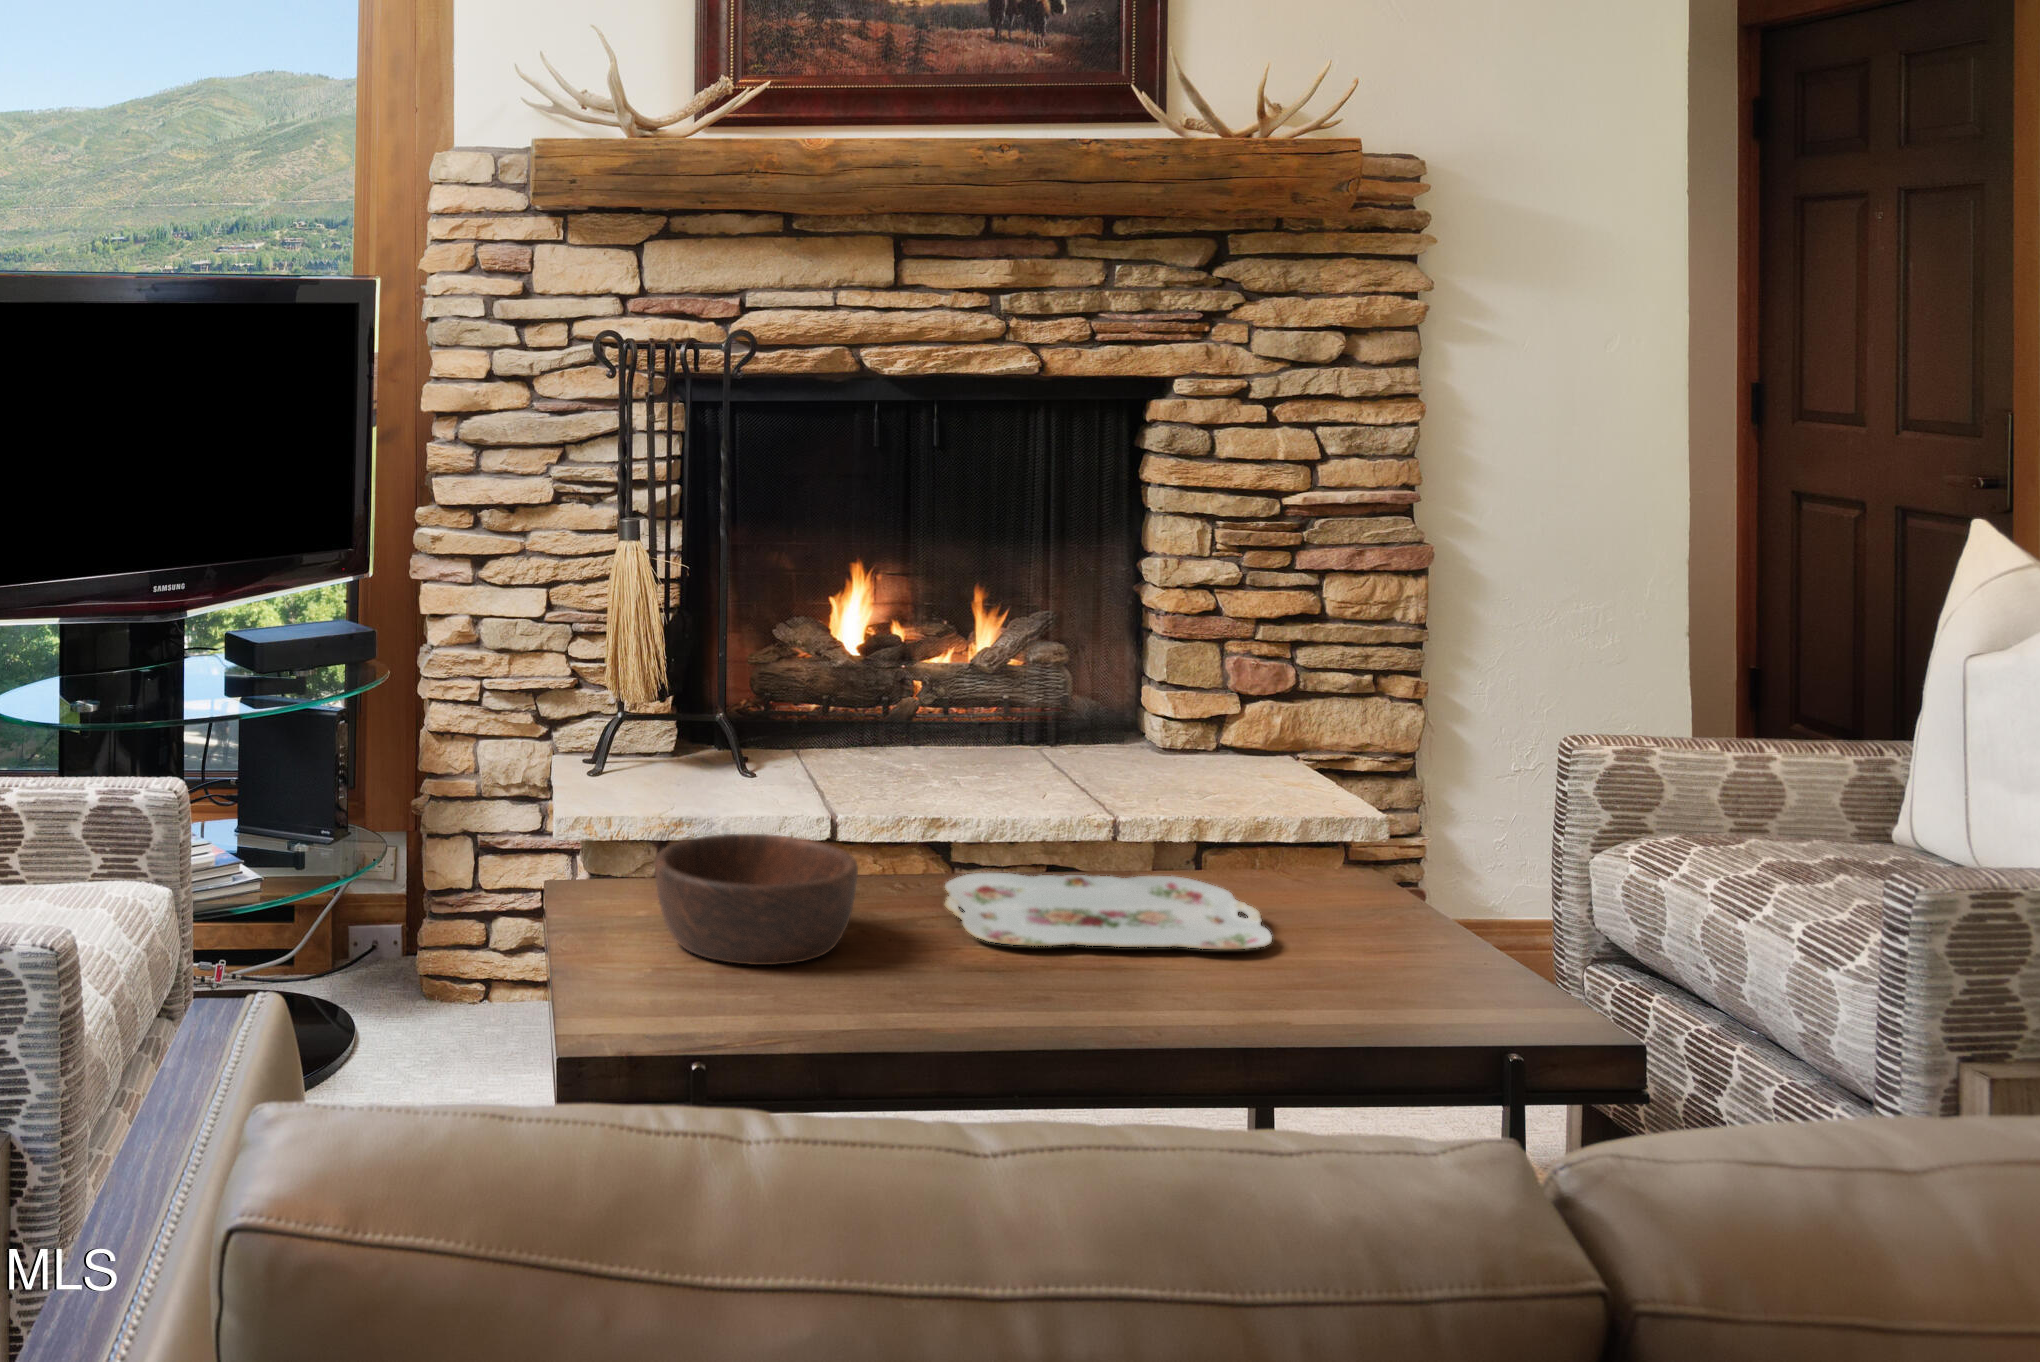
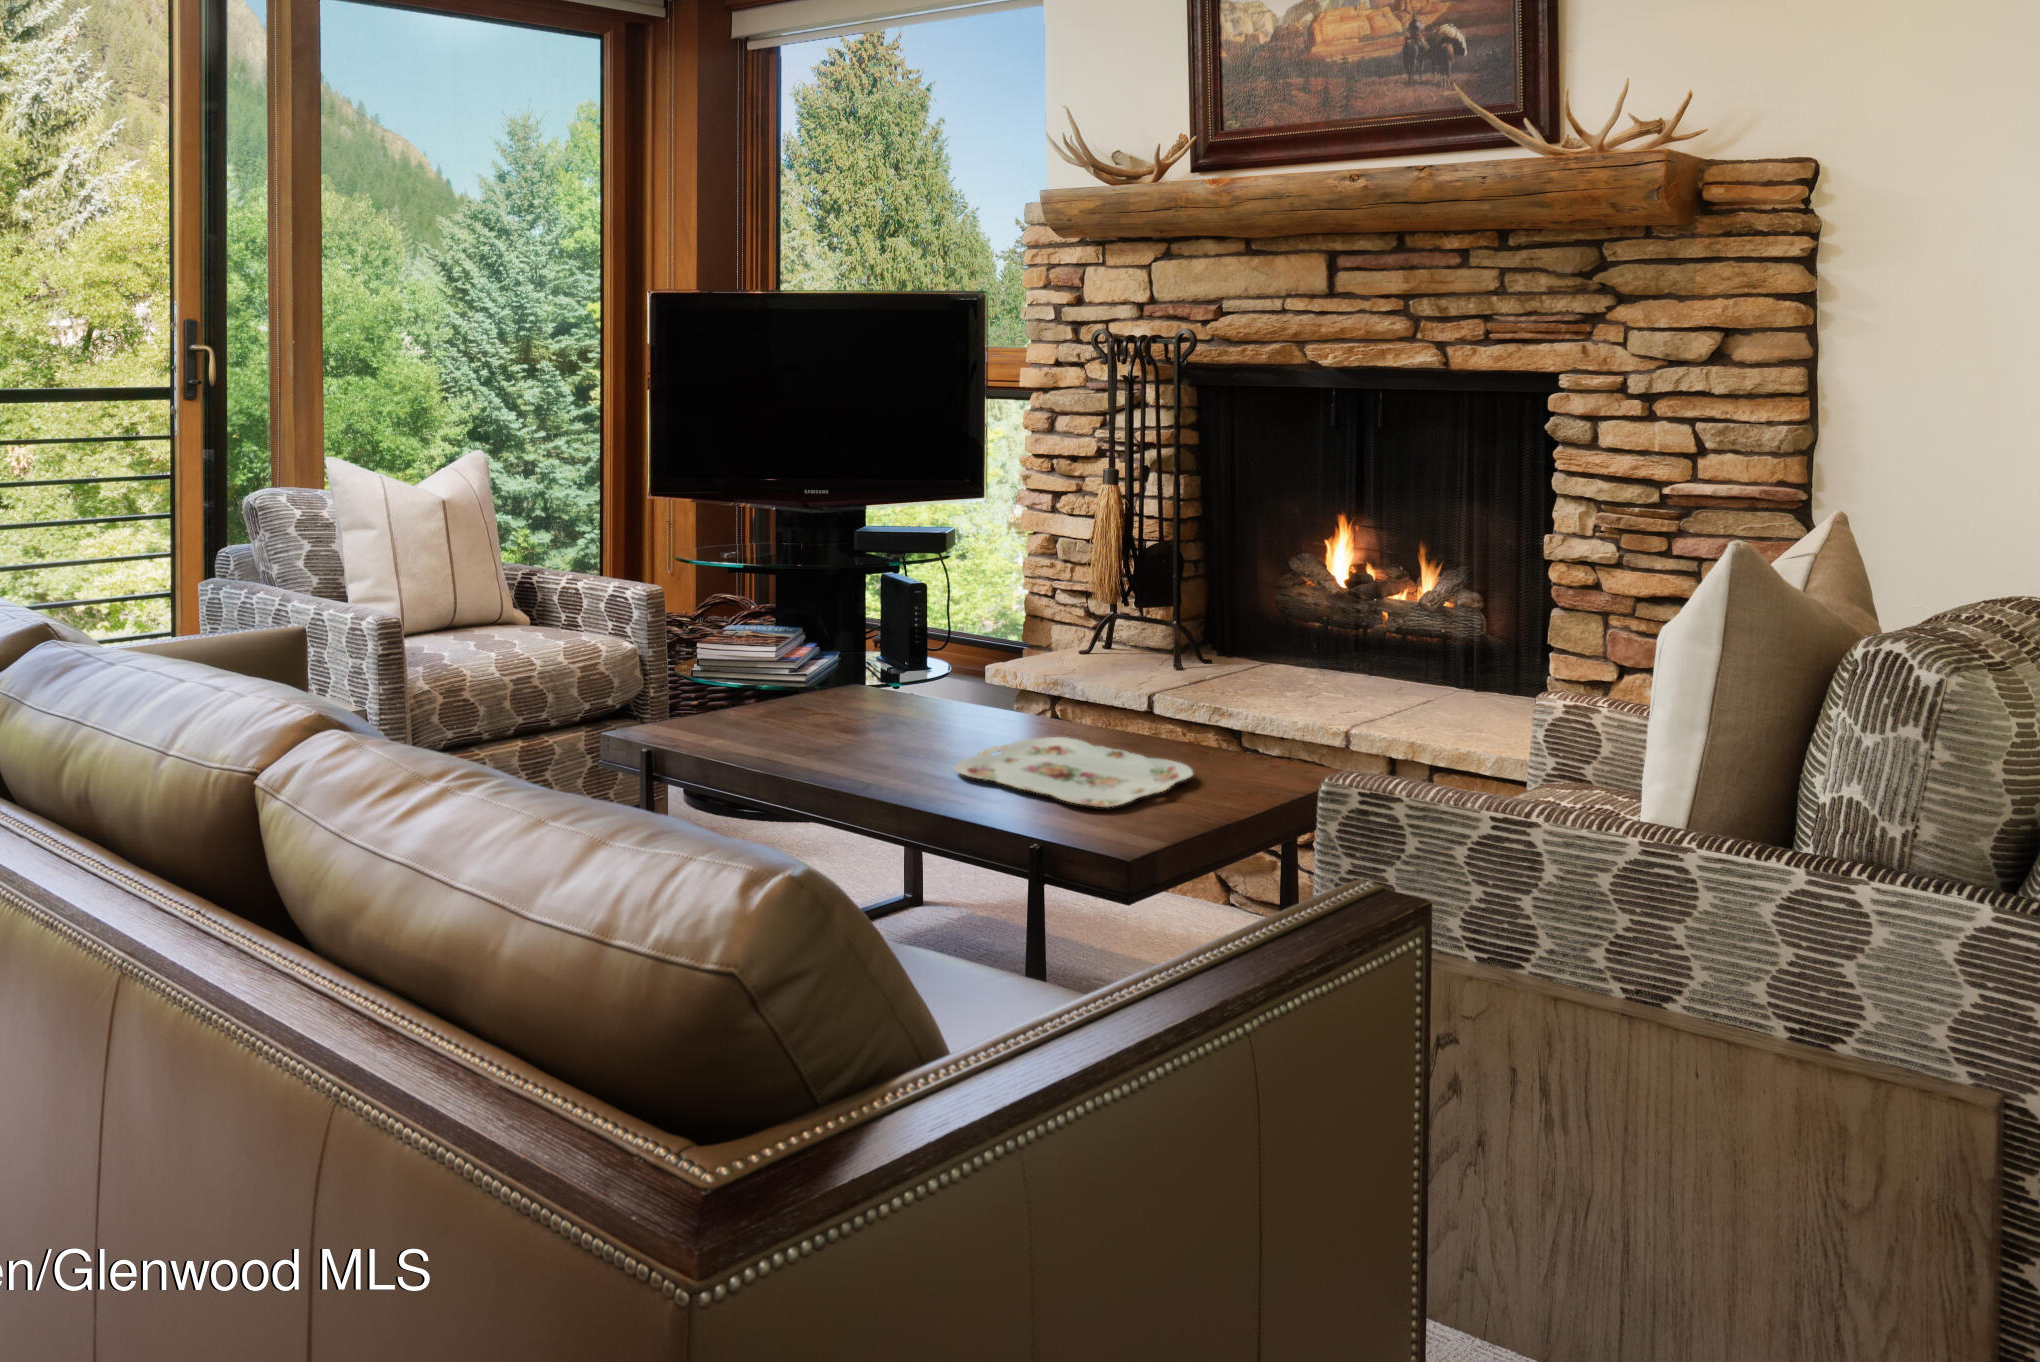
wooden bowl: present [654,834,858,965] -> none [781,678,910,758]

